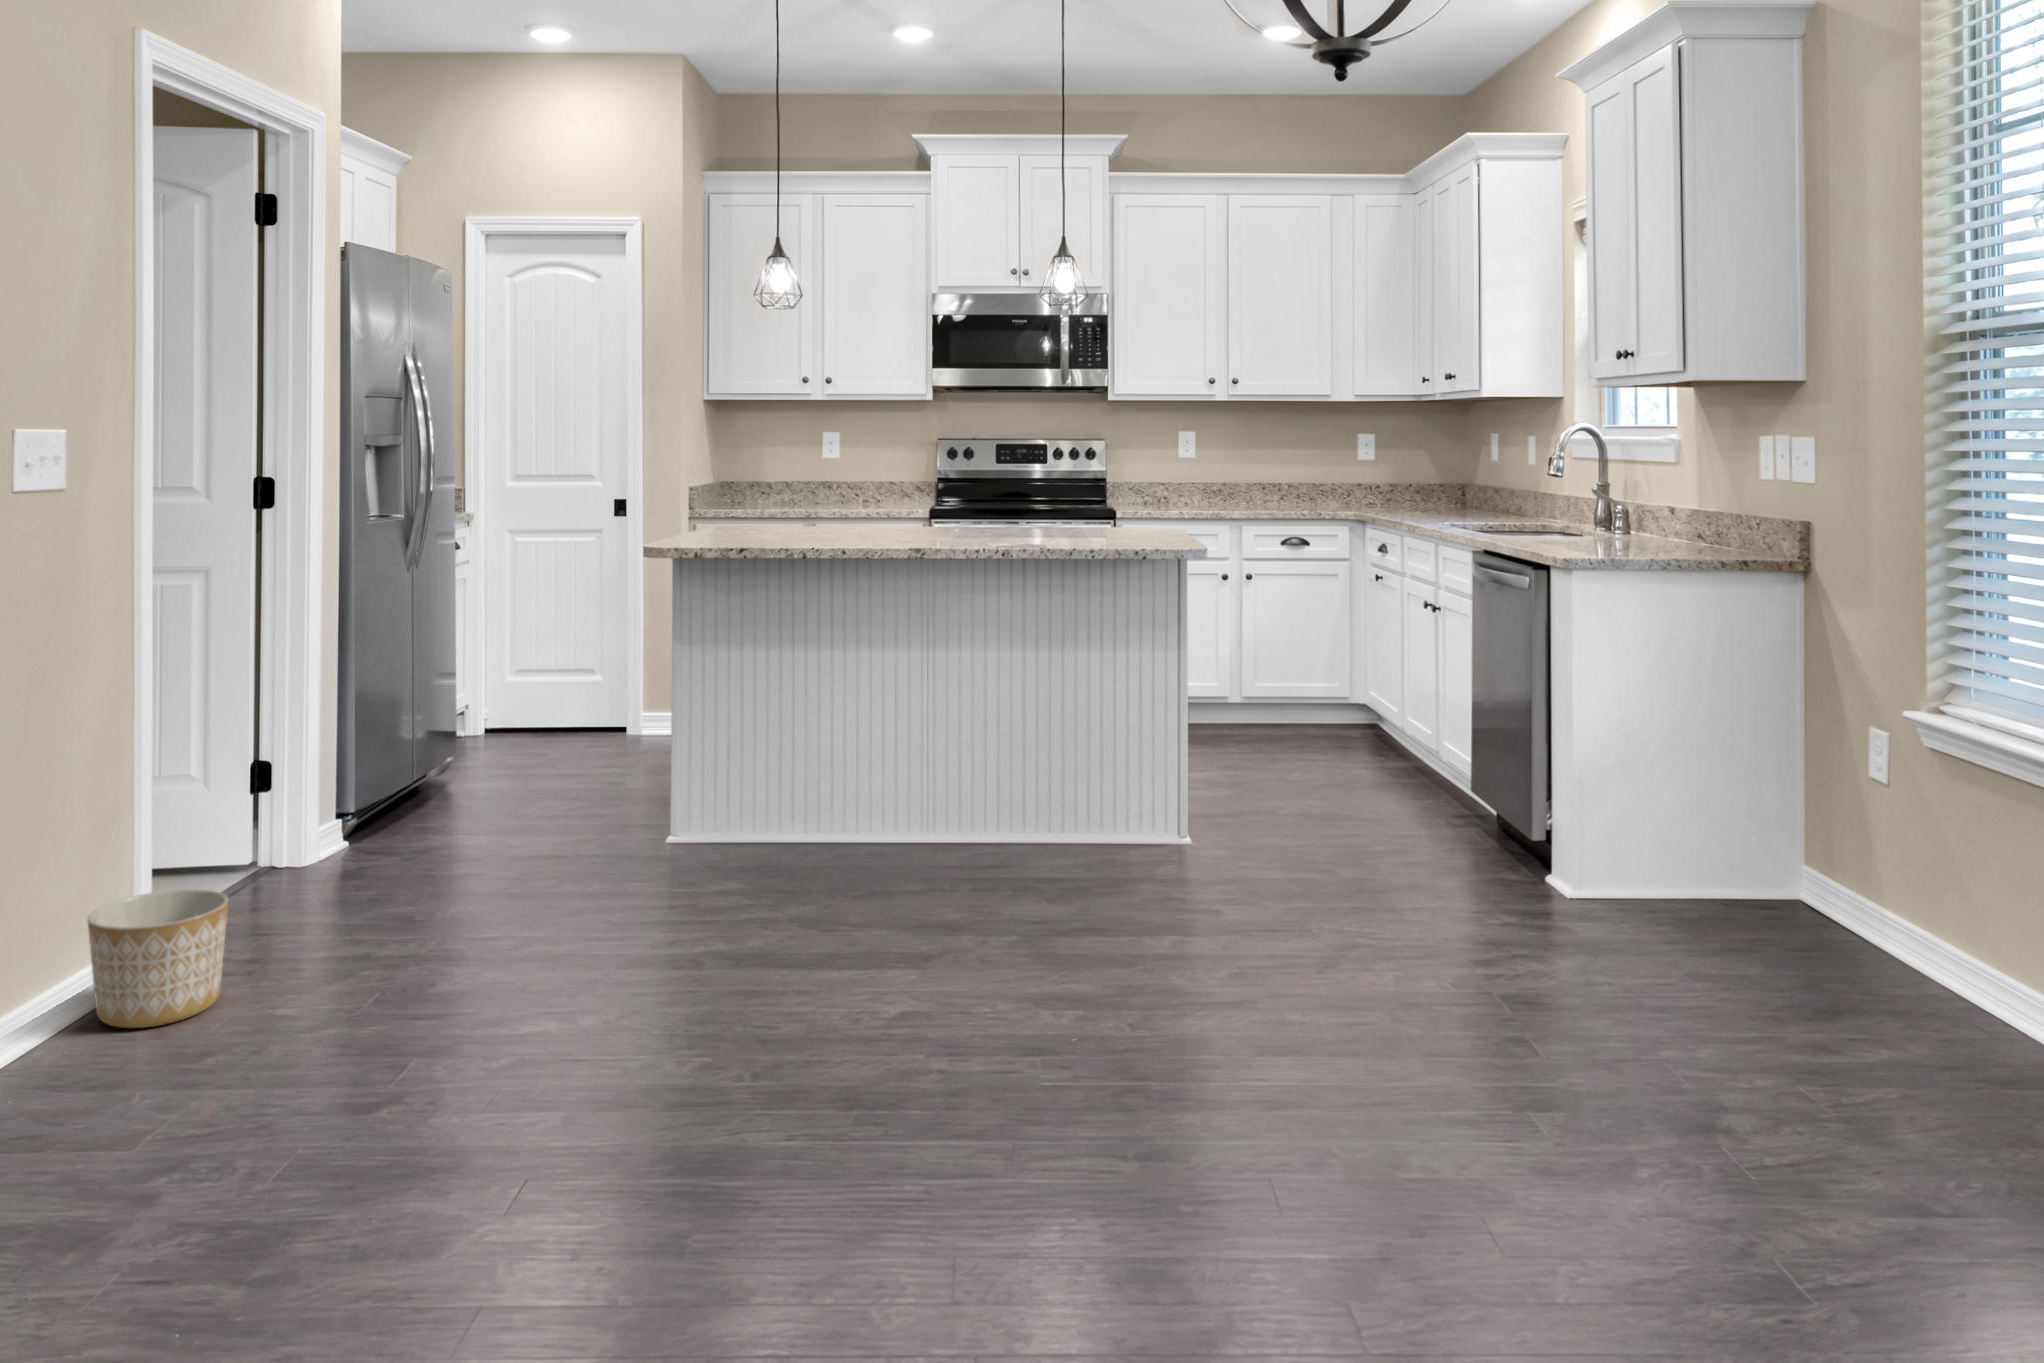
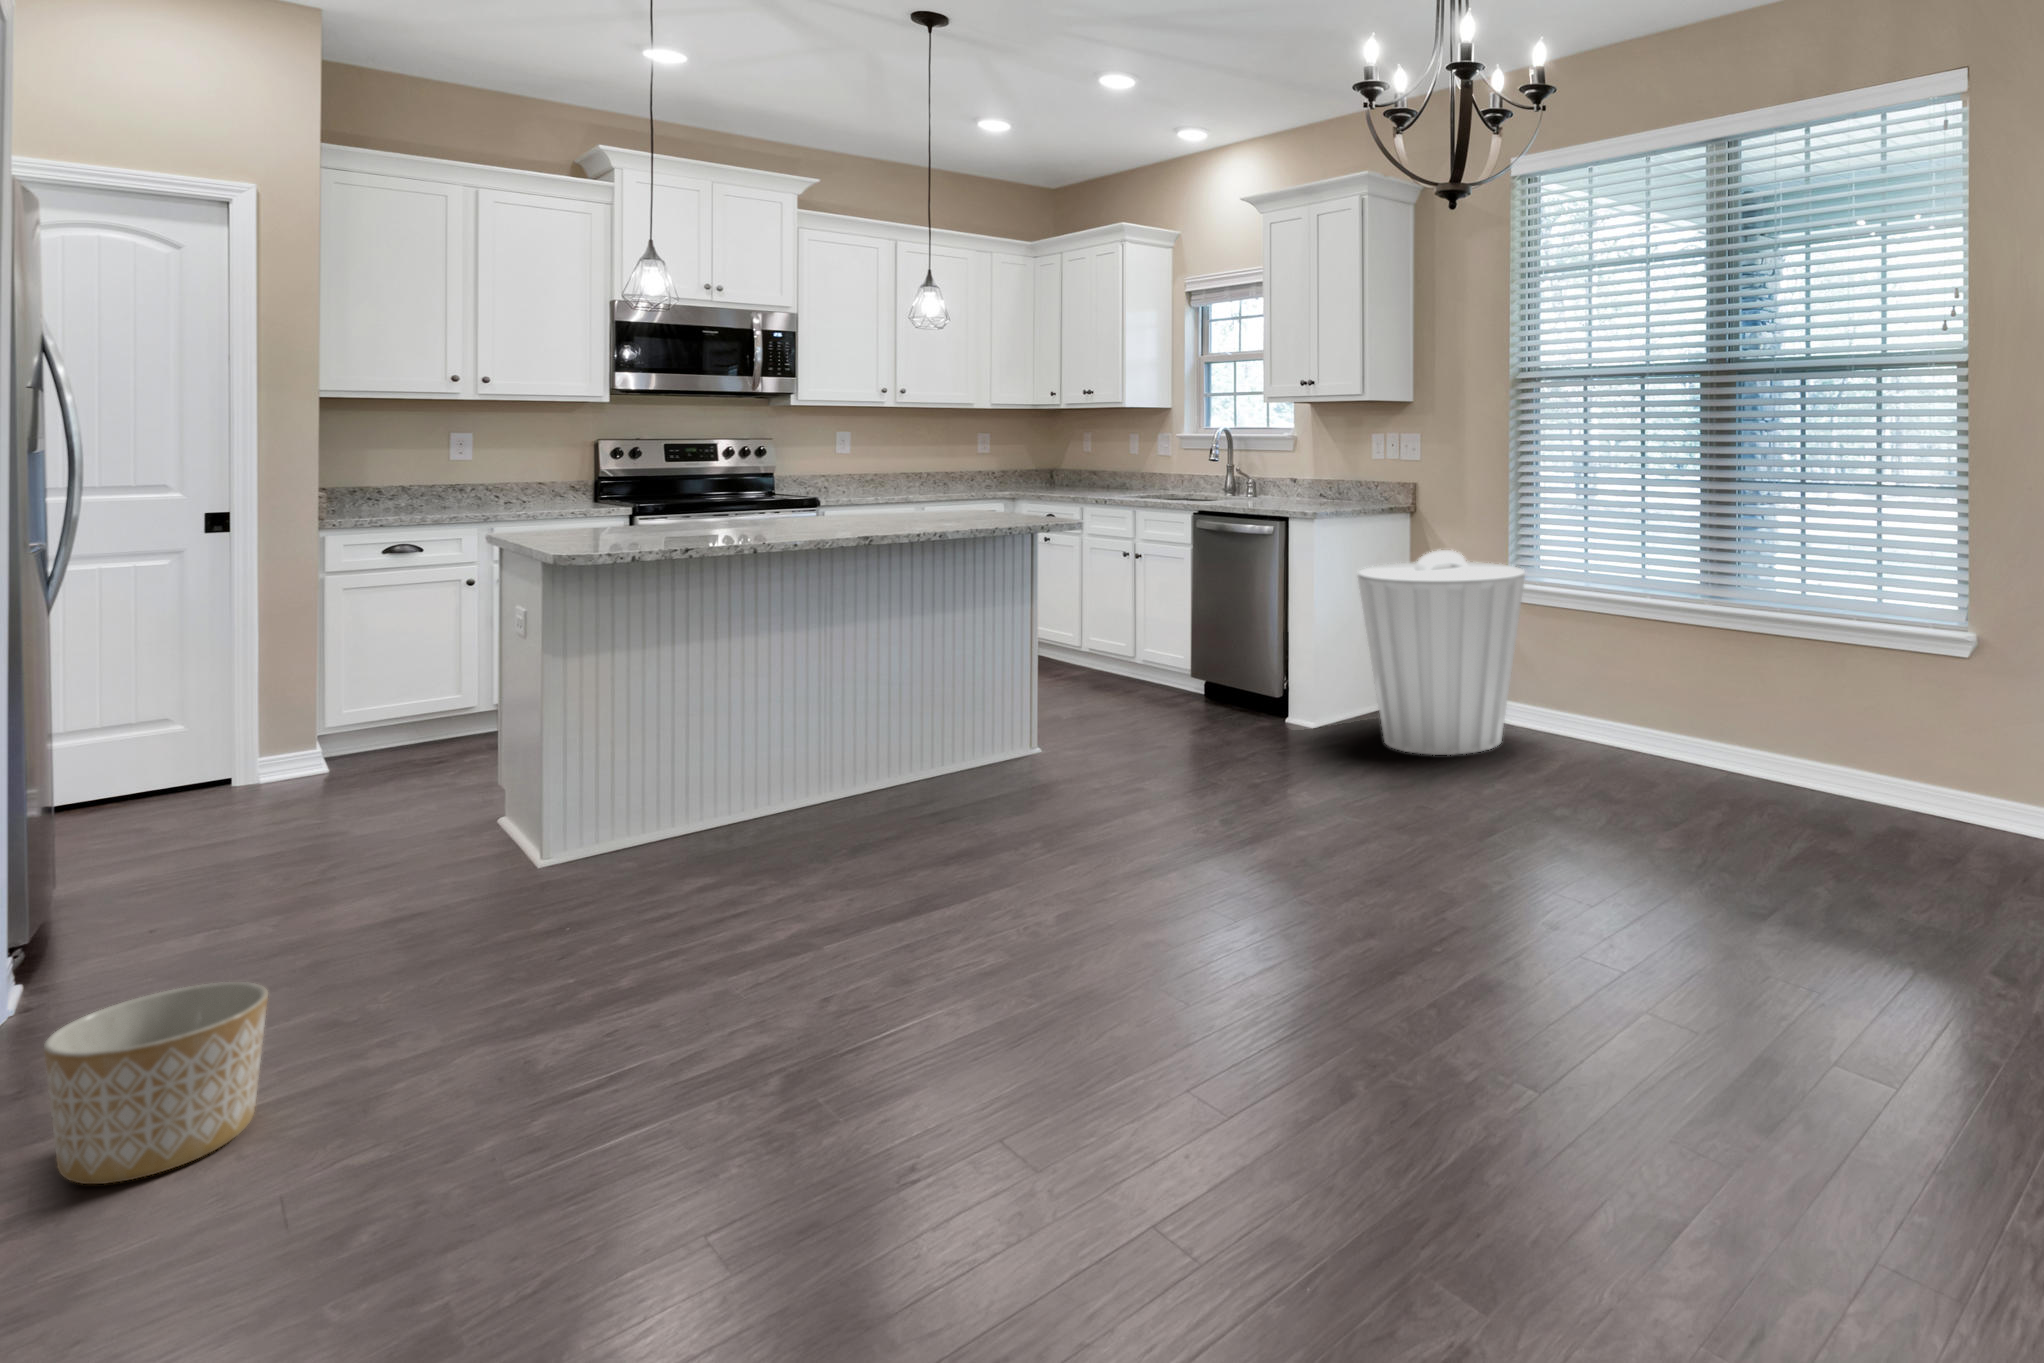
trash can: none [1607,643,1929,1004] -> present [1358,550,1525,755]

